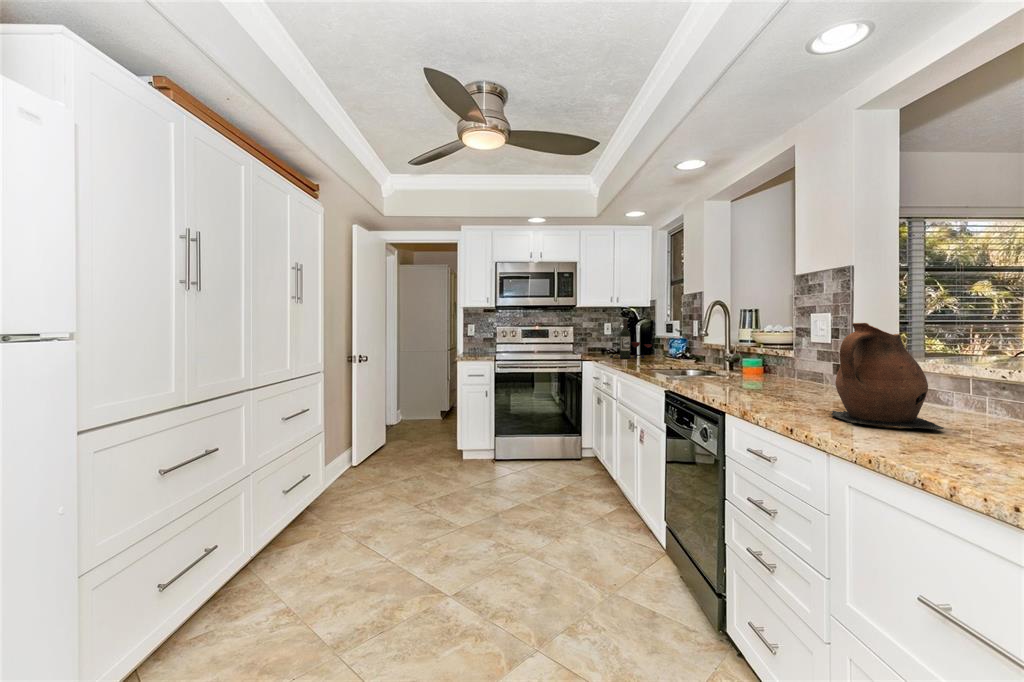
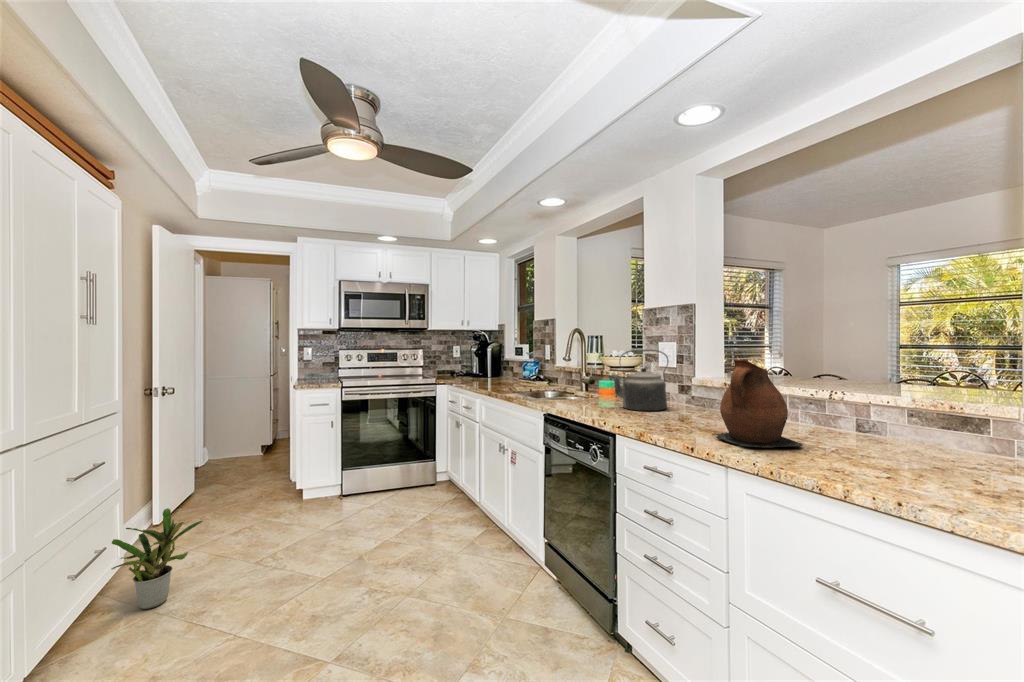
wine bottle: present [610,319,652,359] -> none [467,343,507,382]
kettle: none [741,321,815,390] -> present [611,350,668,411]
potted plant: none [330,436,386,504] -> present [112,508,203,609]

